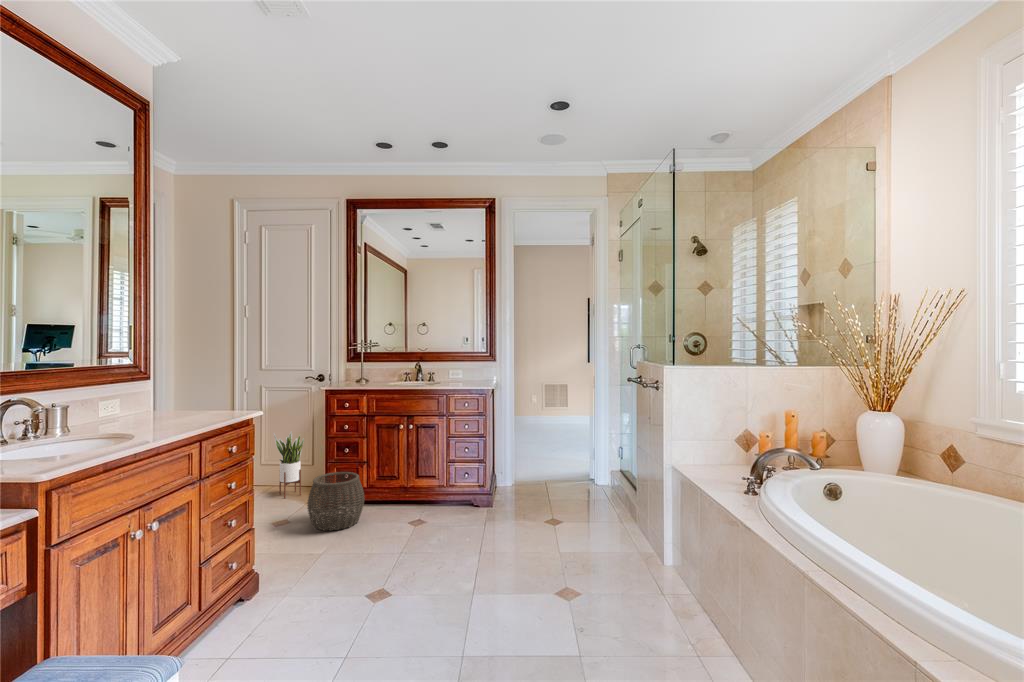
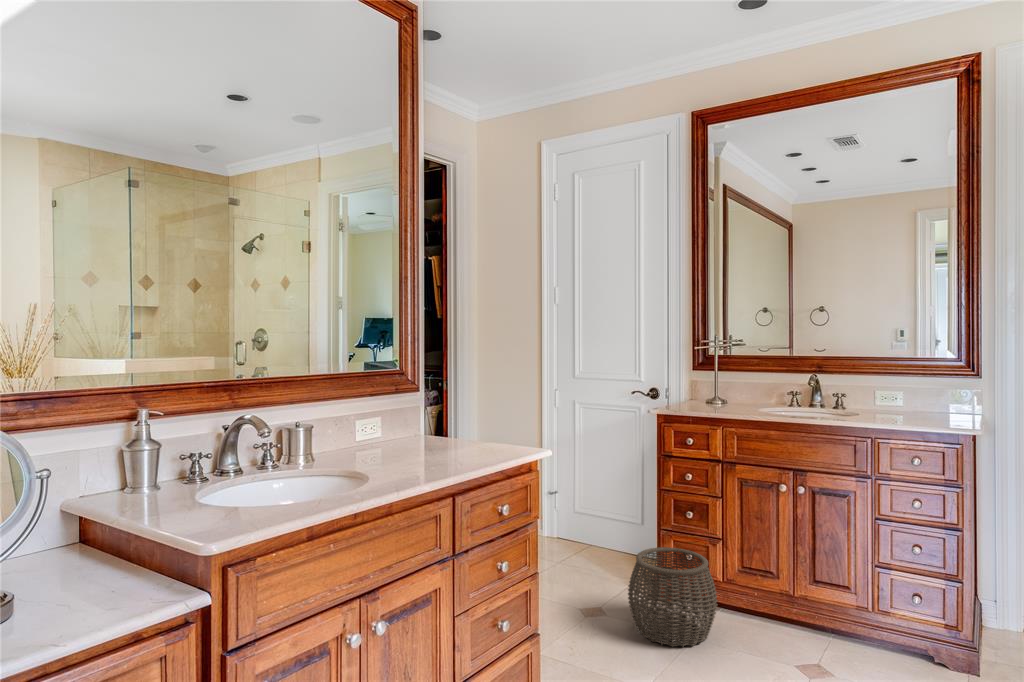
potted plant: present [273,432,304,498] -> none [589,468,630,566]

